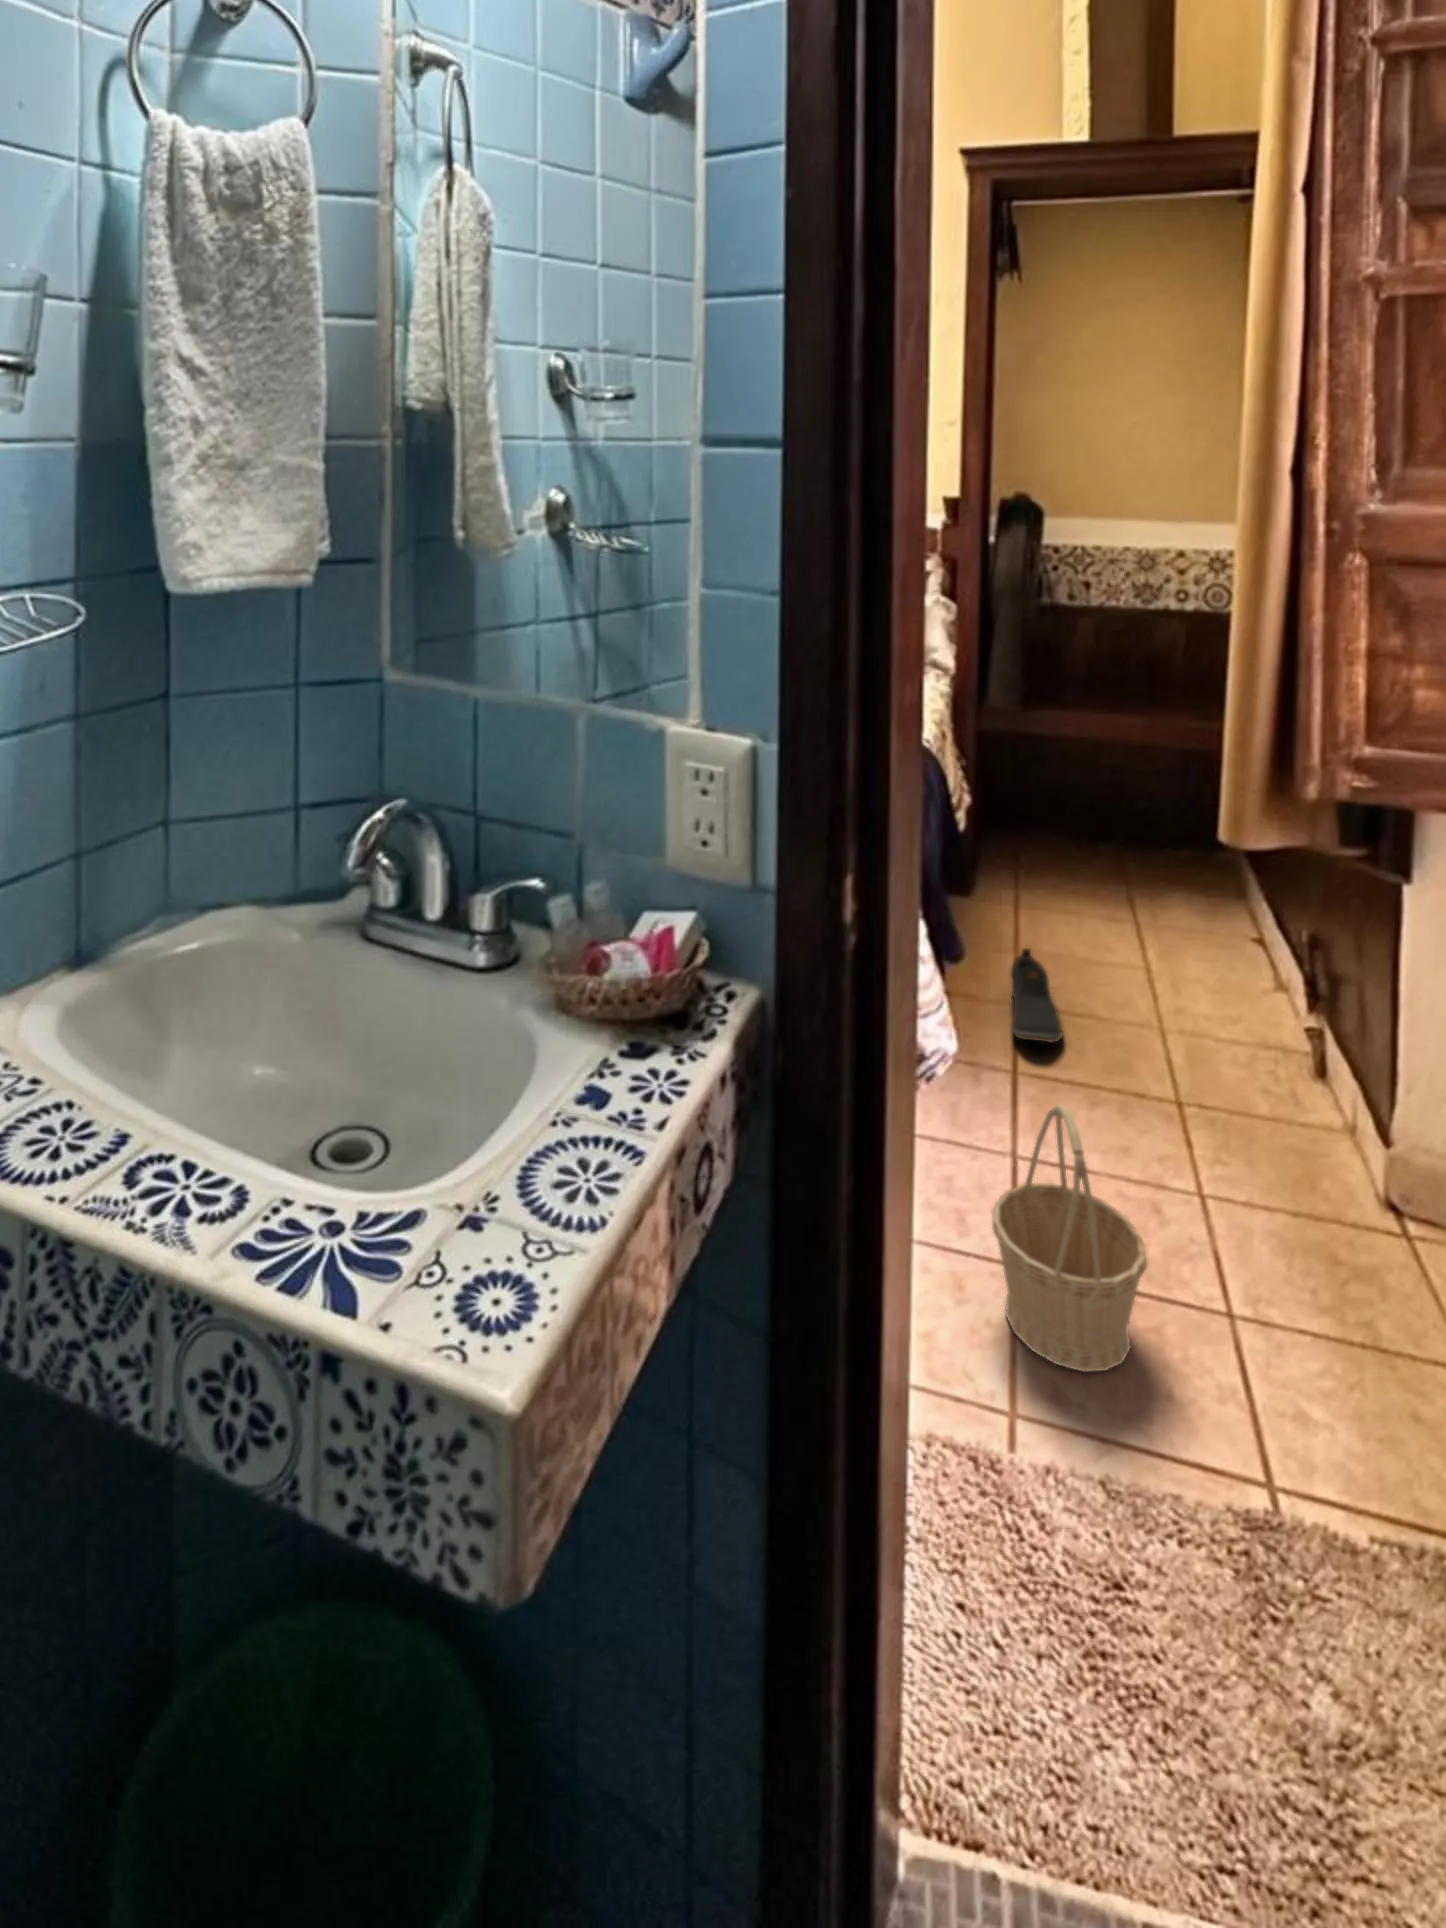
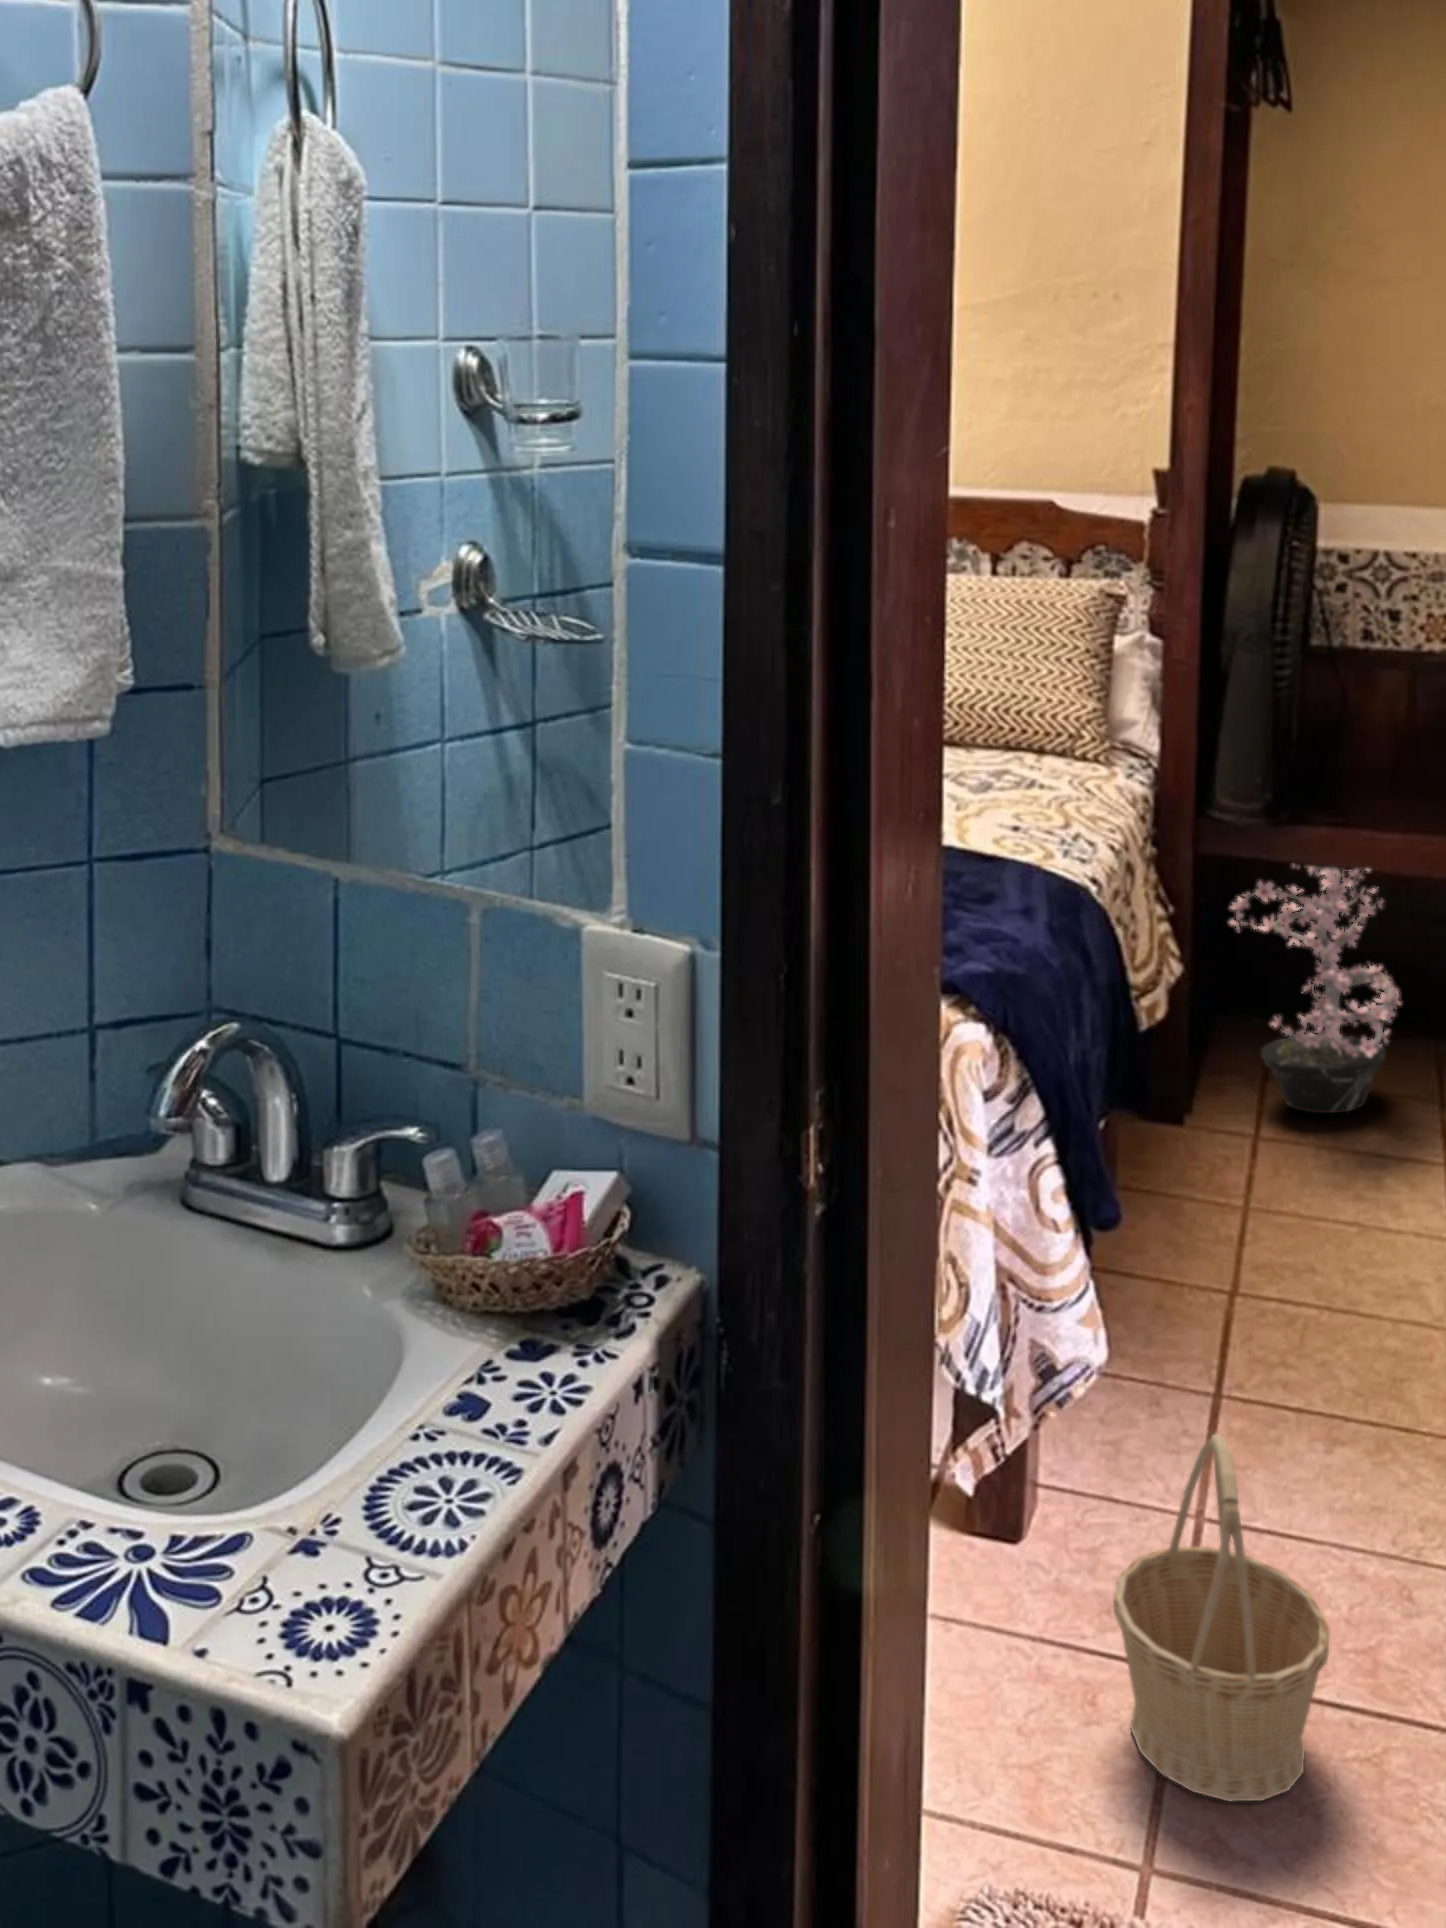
potted plant: none [1002,703,1120,888] -> present [1230,867,1400,1113]
shoe: present [1011,948,1062,1043] -> none [1200,1207,1278,1350]

